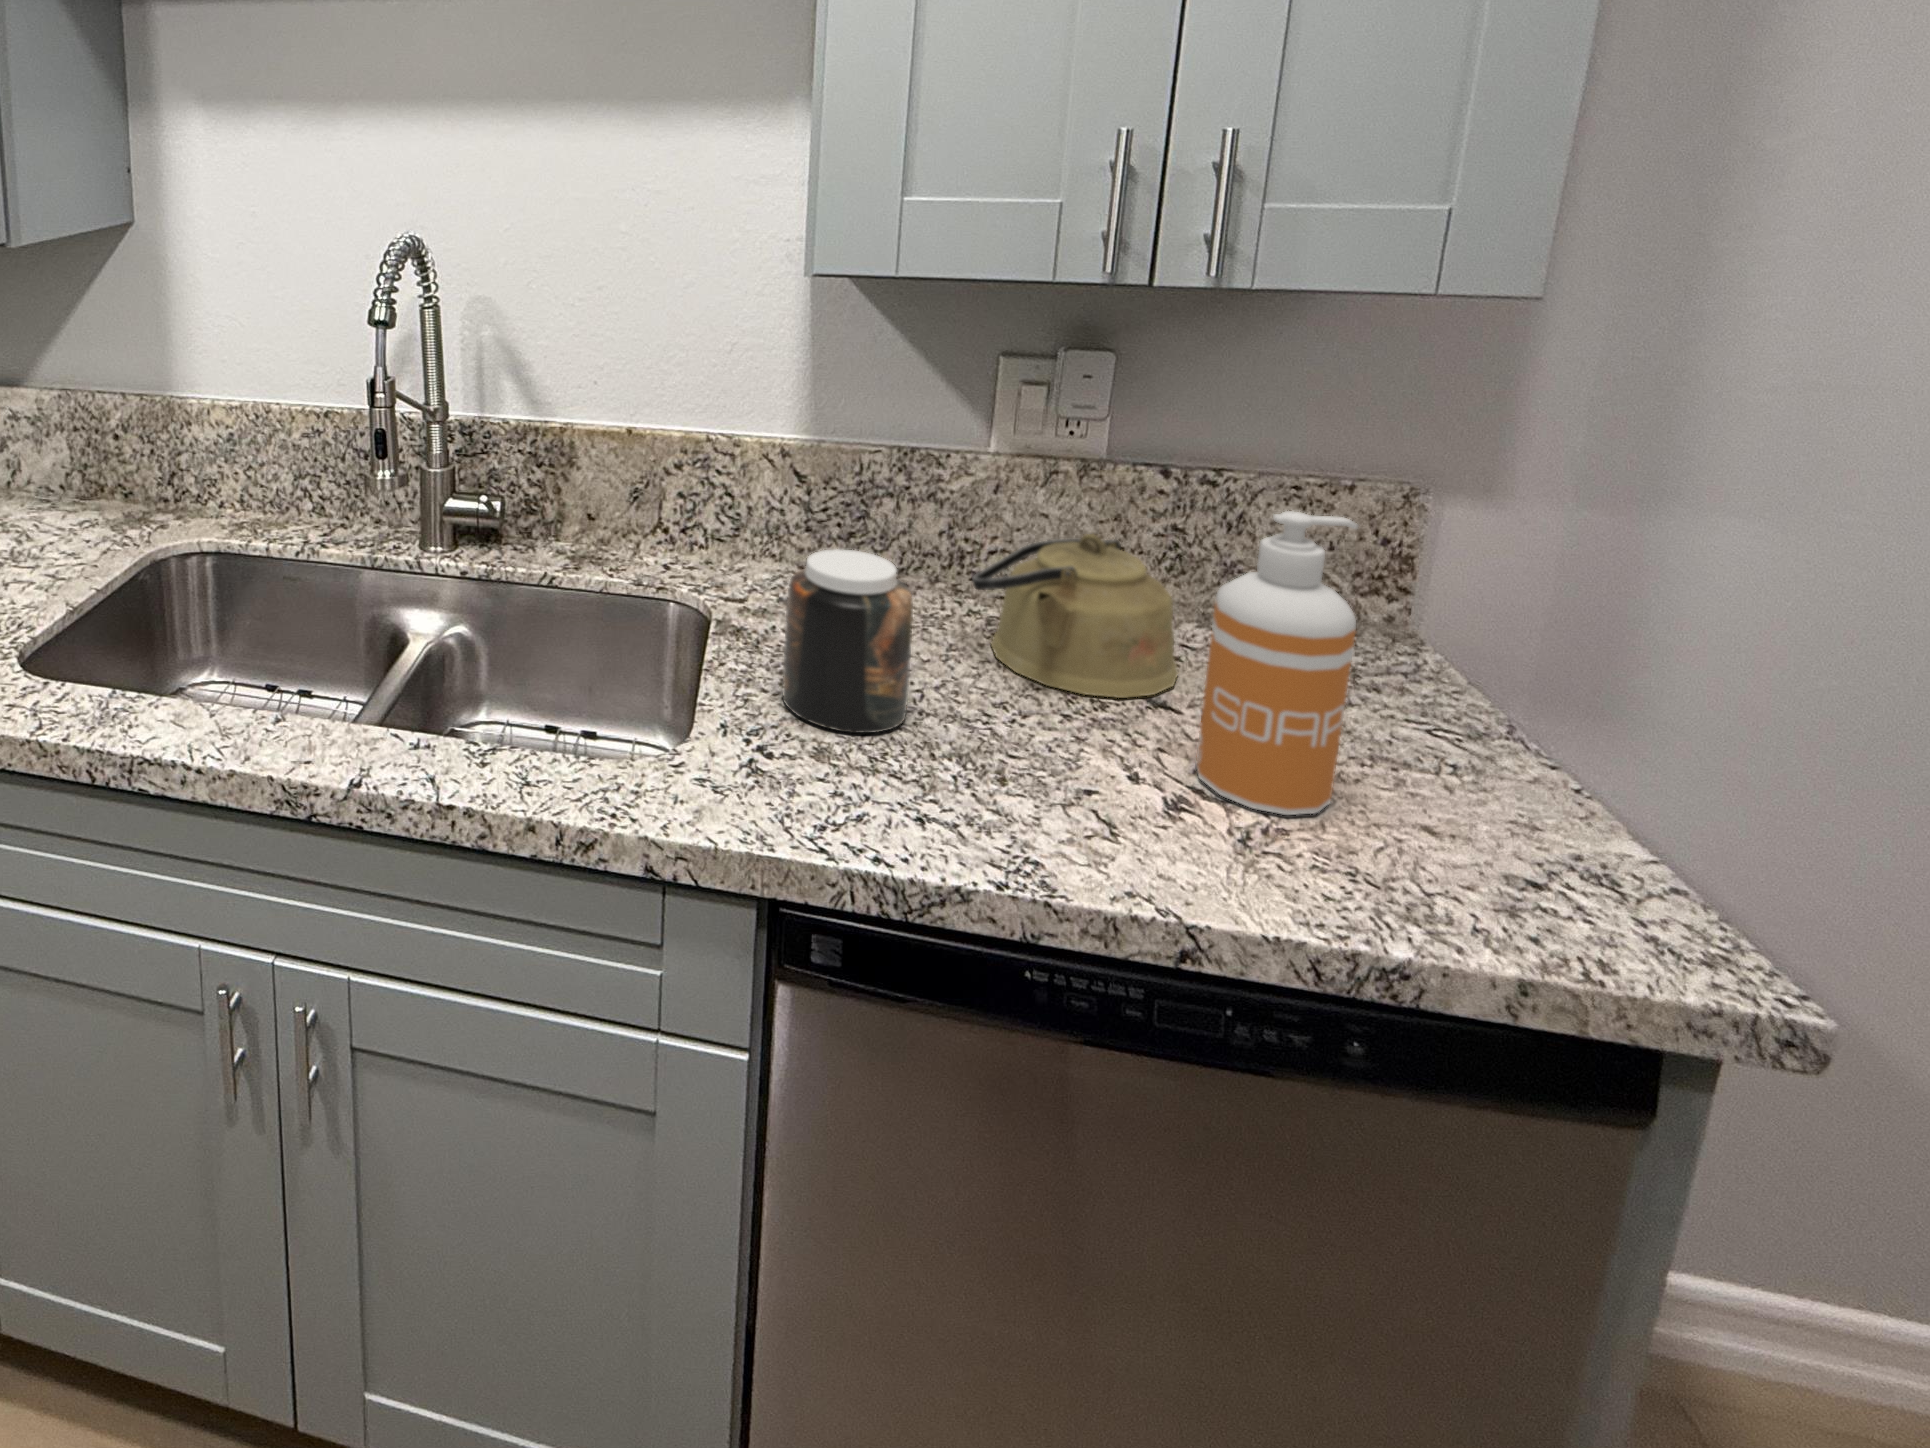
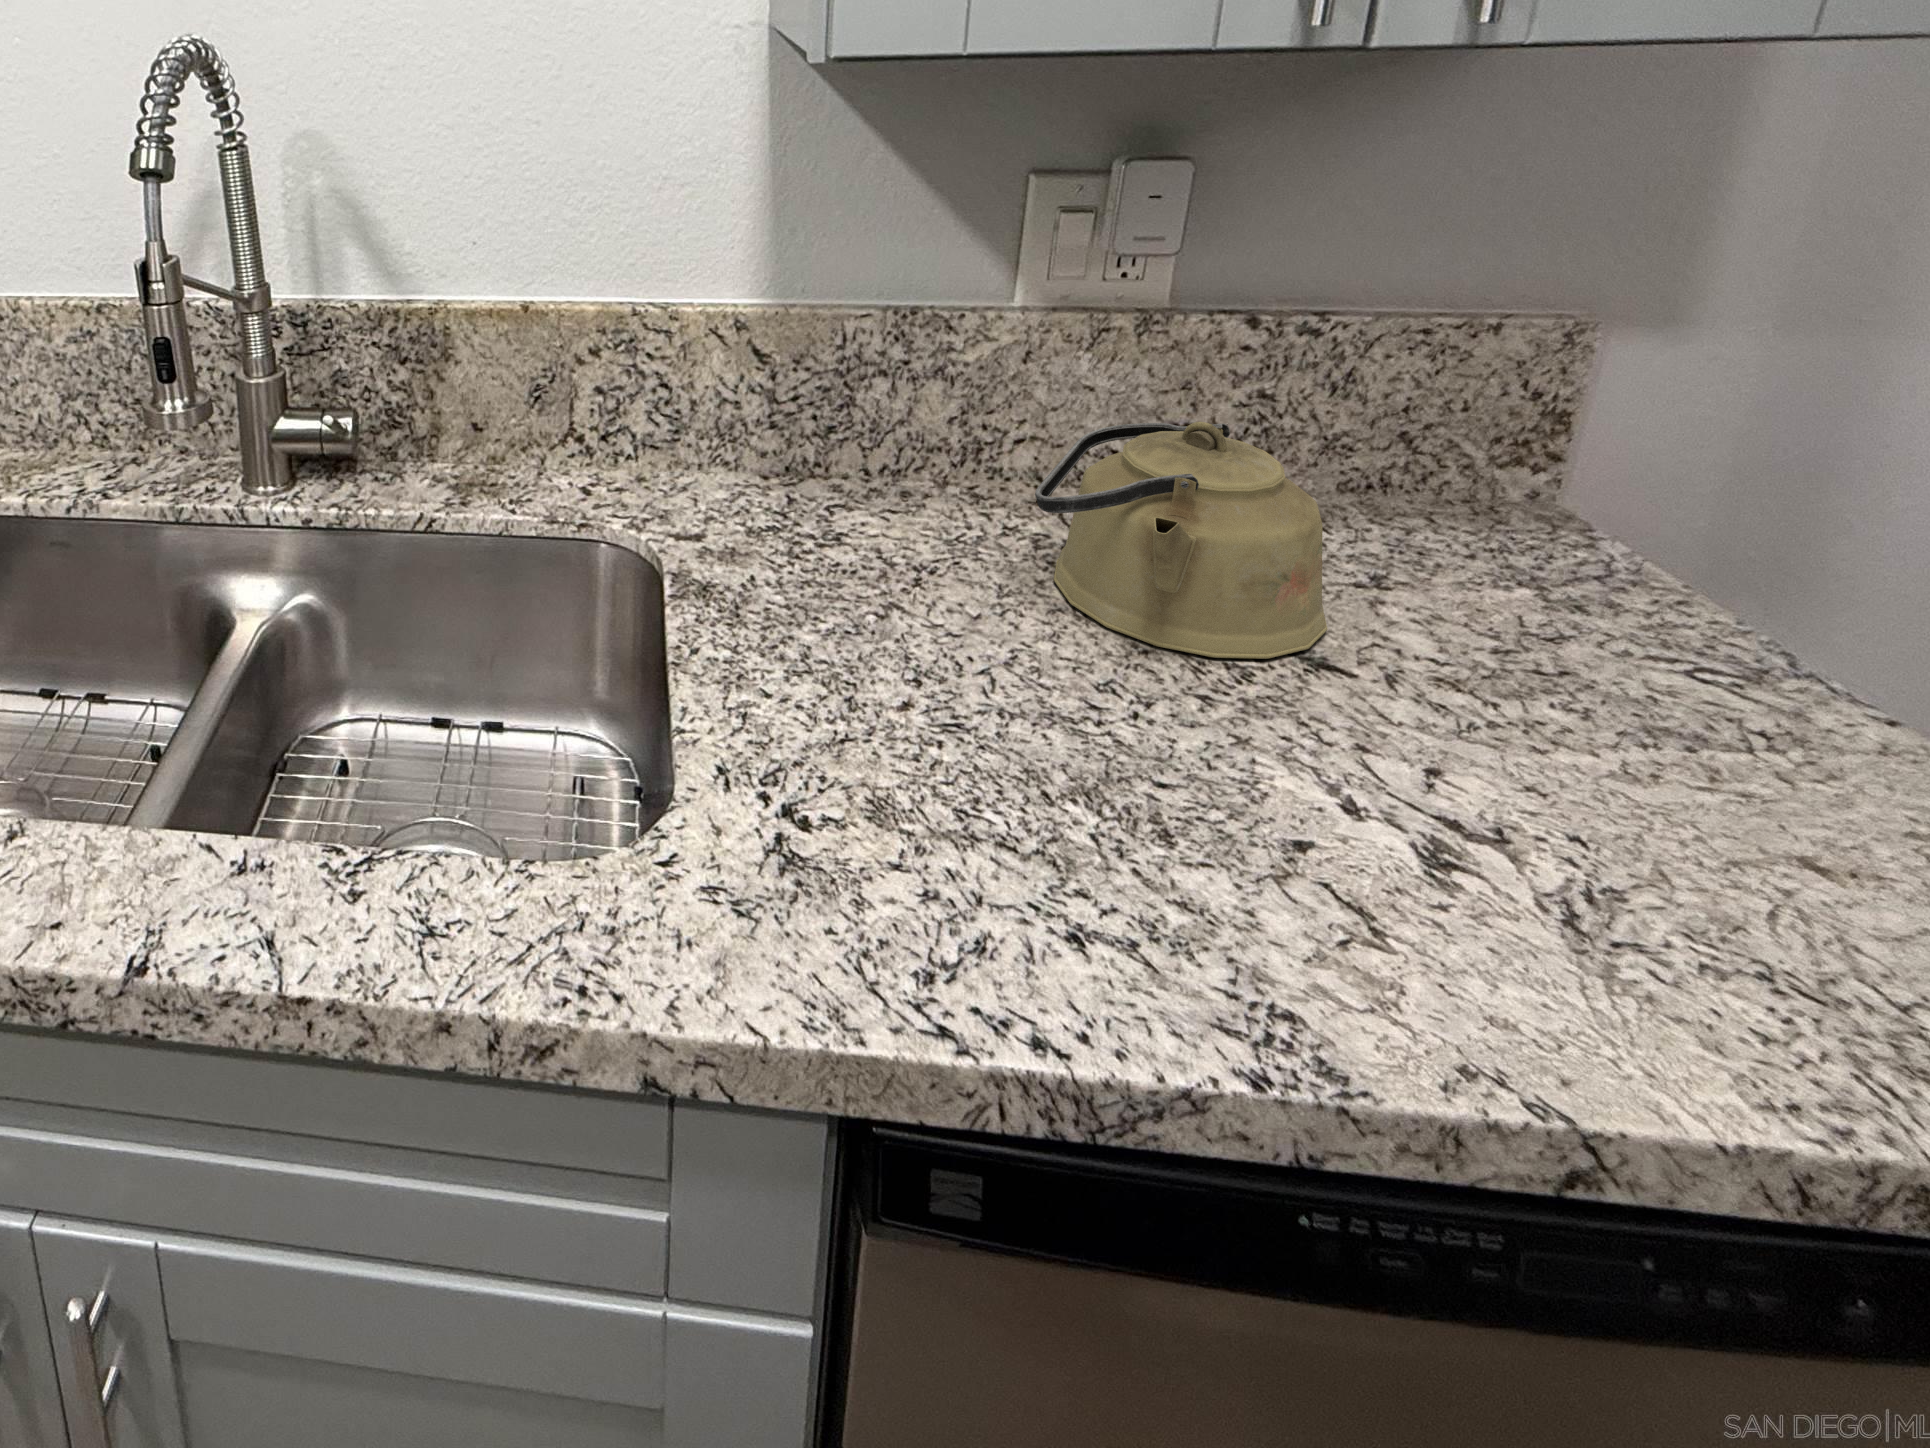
soap dispenser: present [1196,511,1358,815] -> none [1429,393,1730,863]
jar: present [783,549,913,733] -> none [796,480,998,765]

